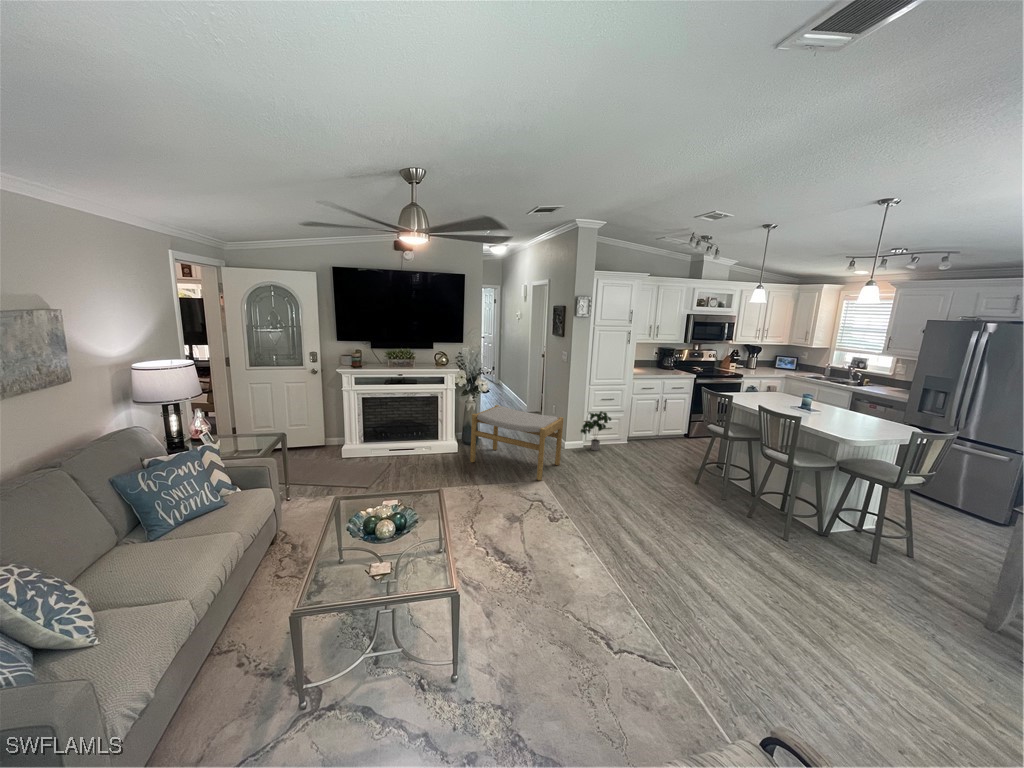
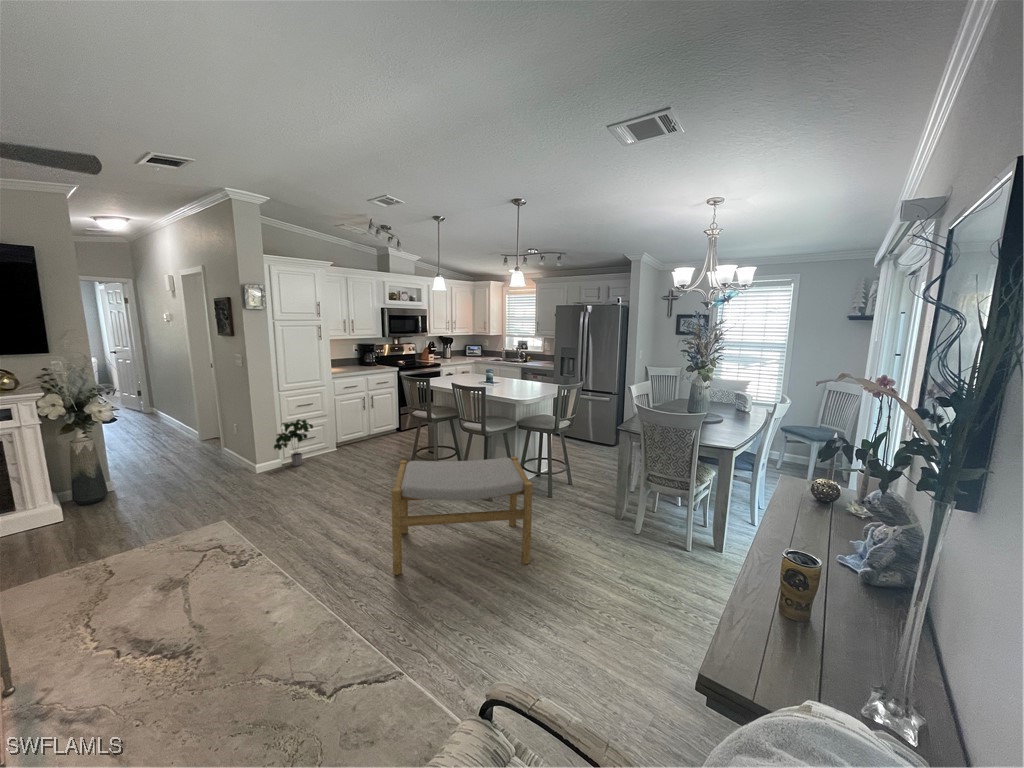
footstool: present [470,405,563,481] -> present [391,457,533,575]

